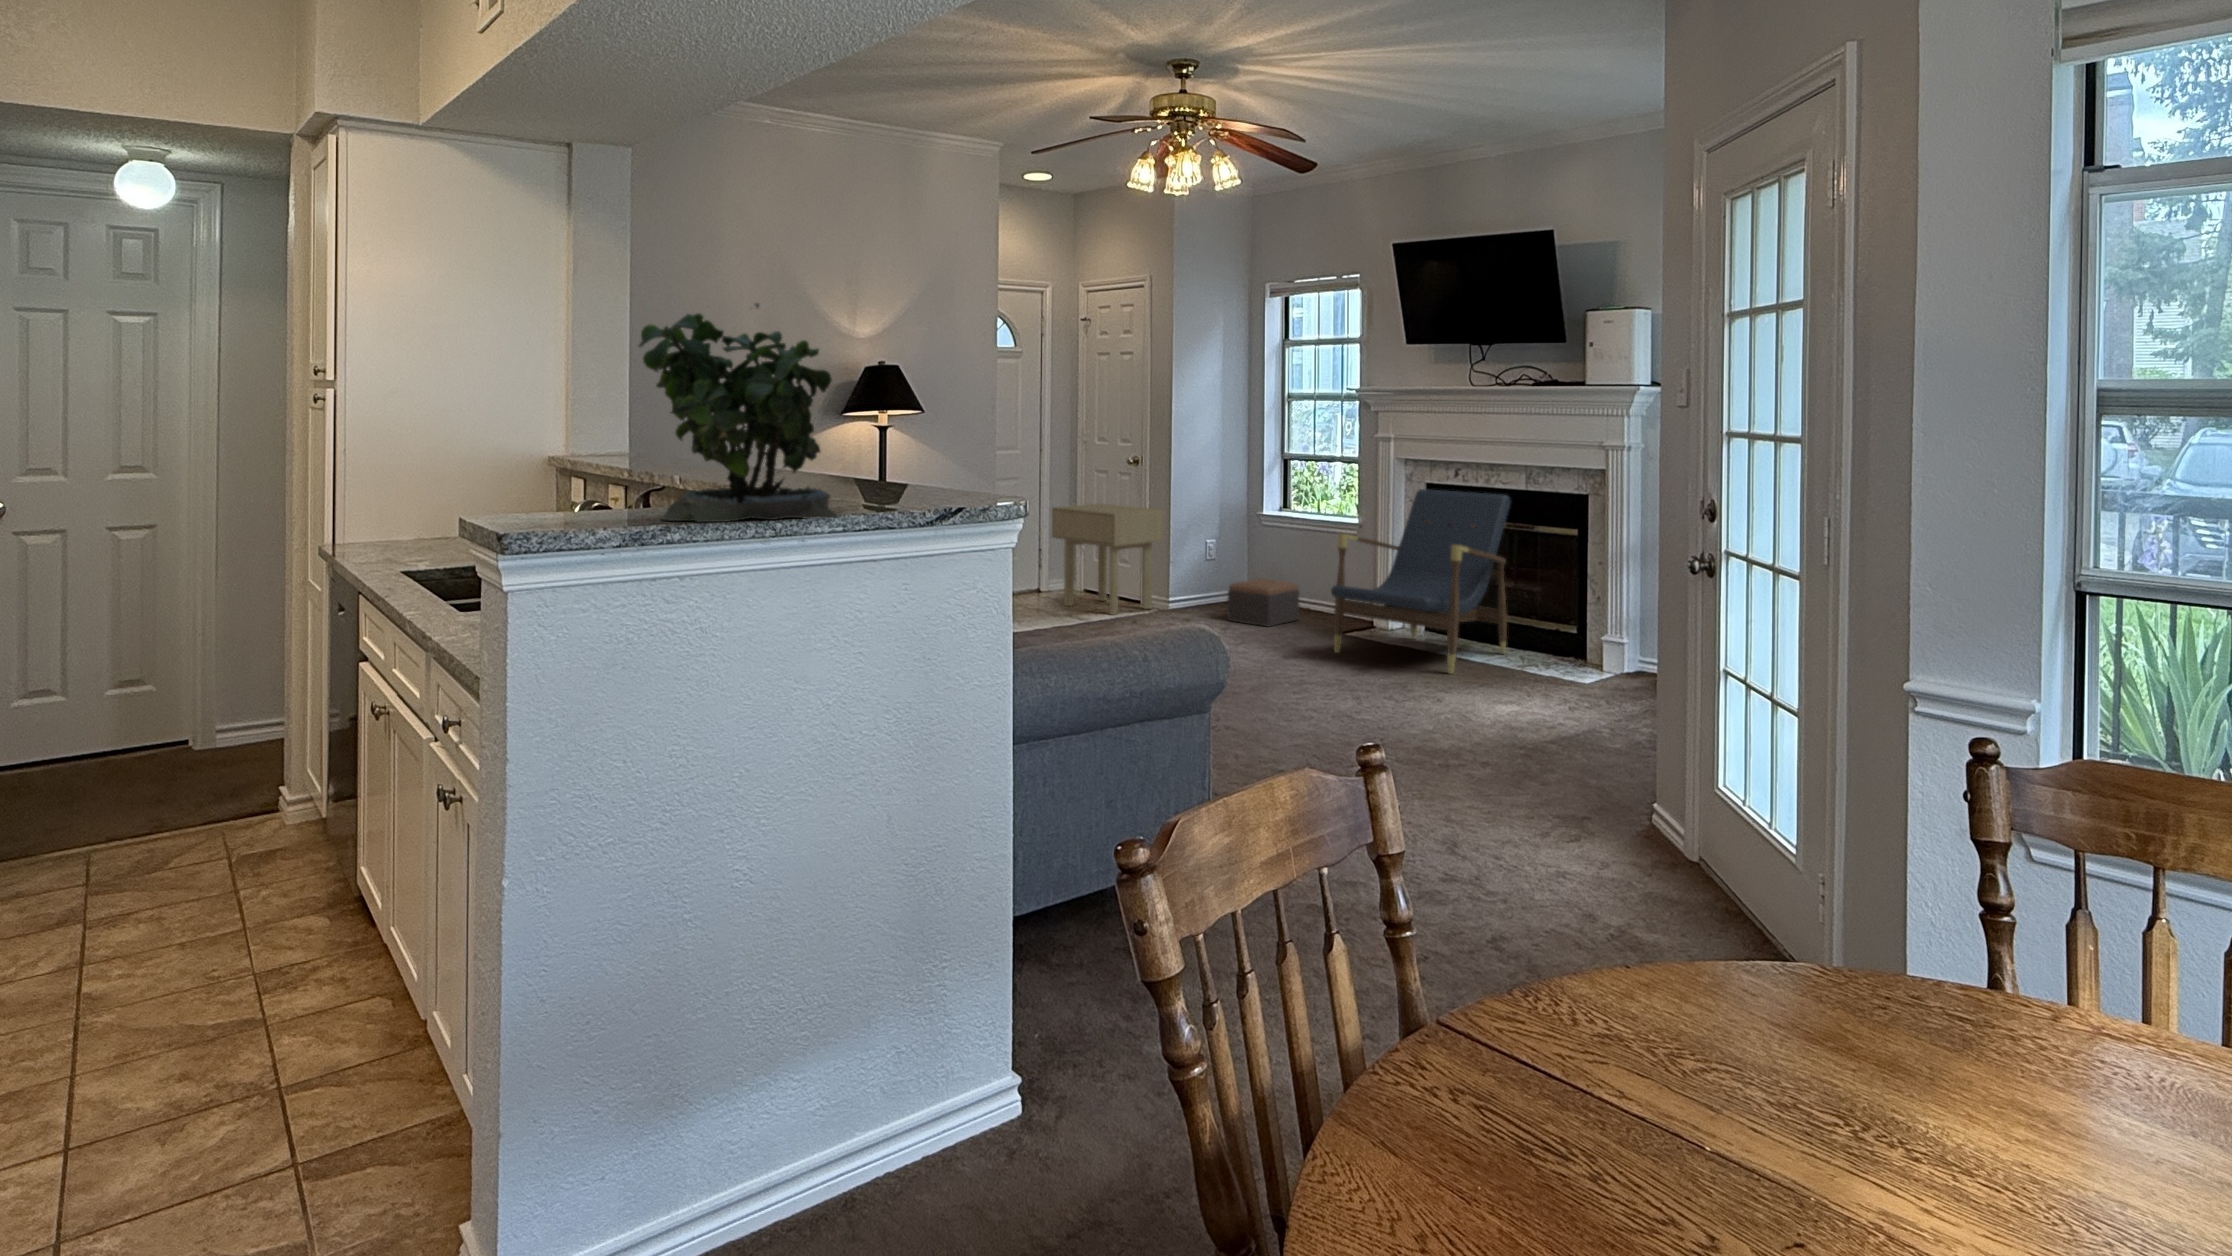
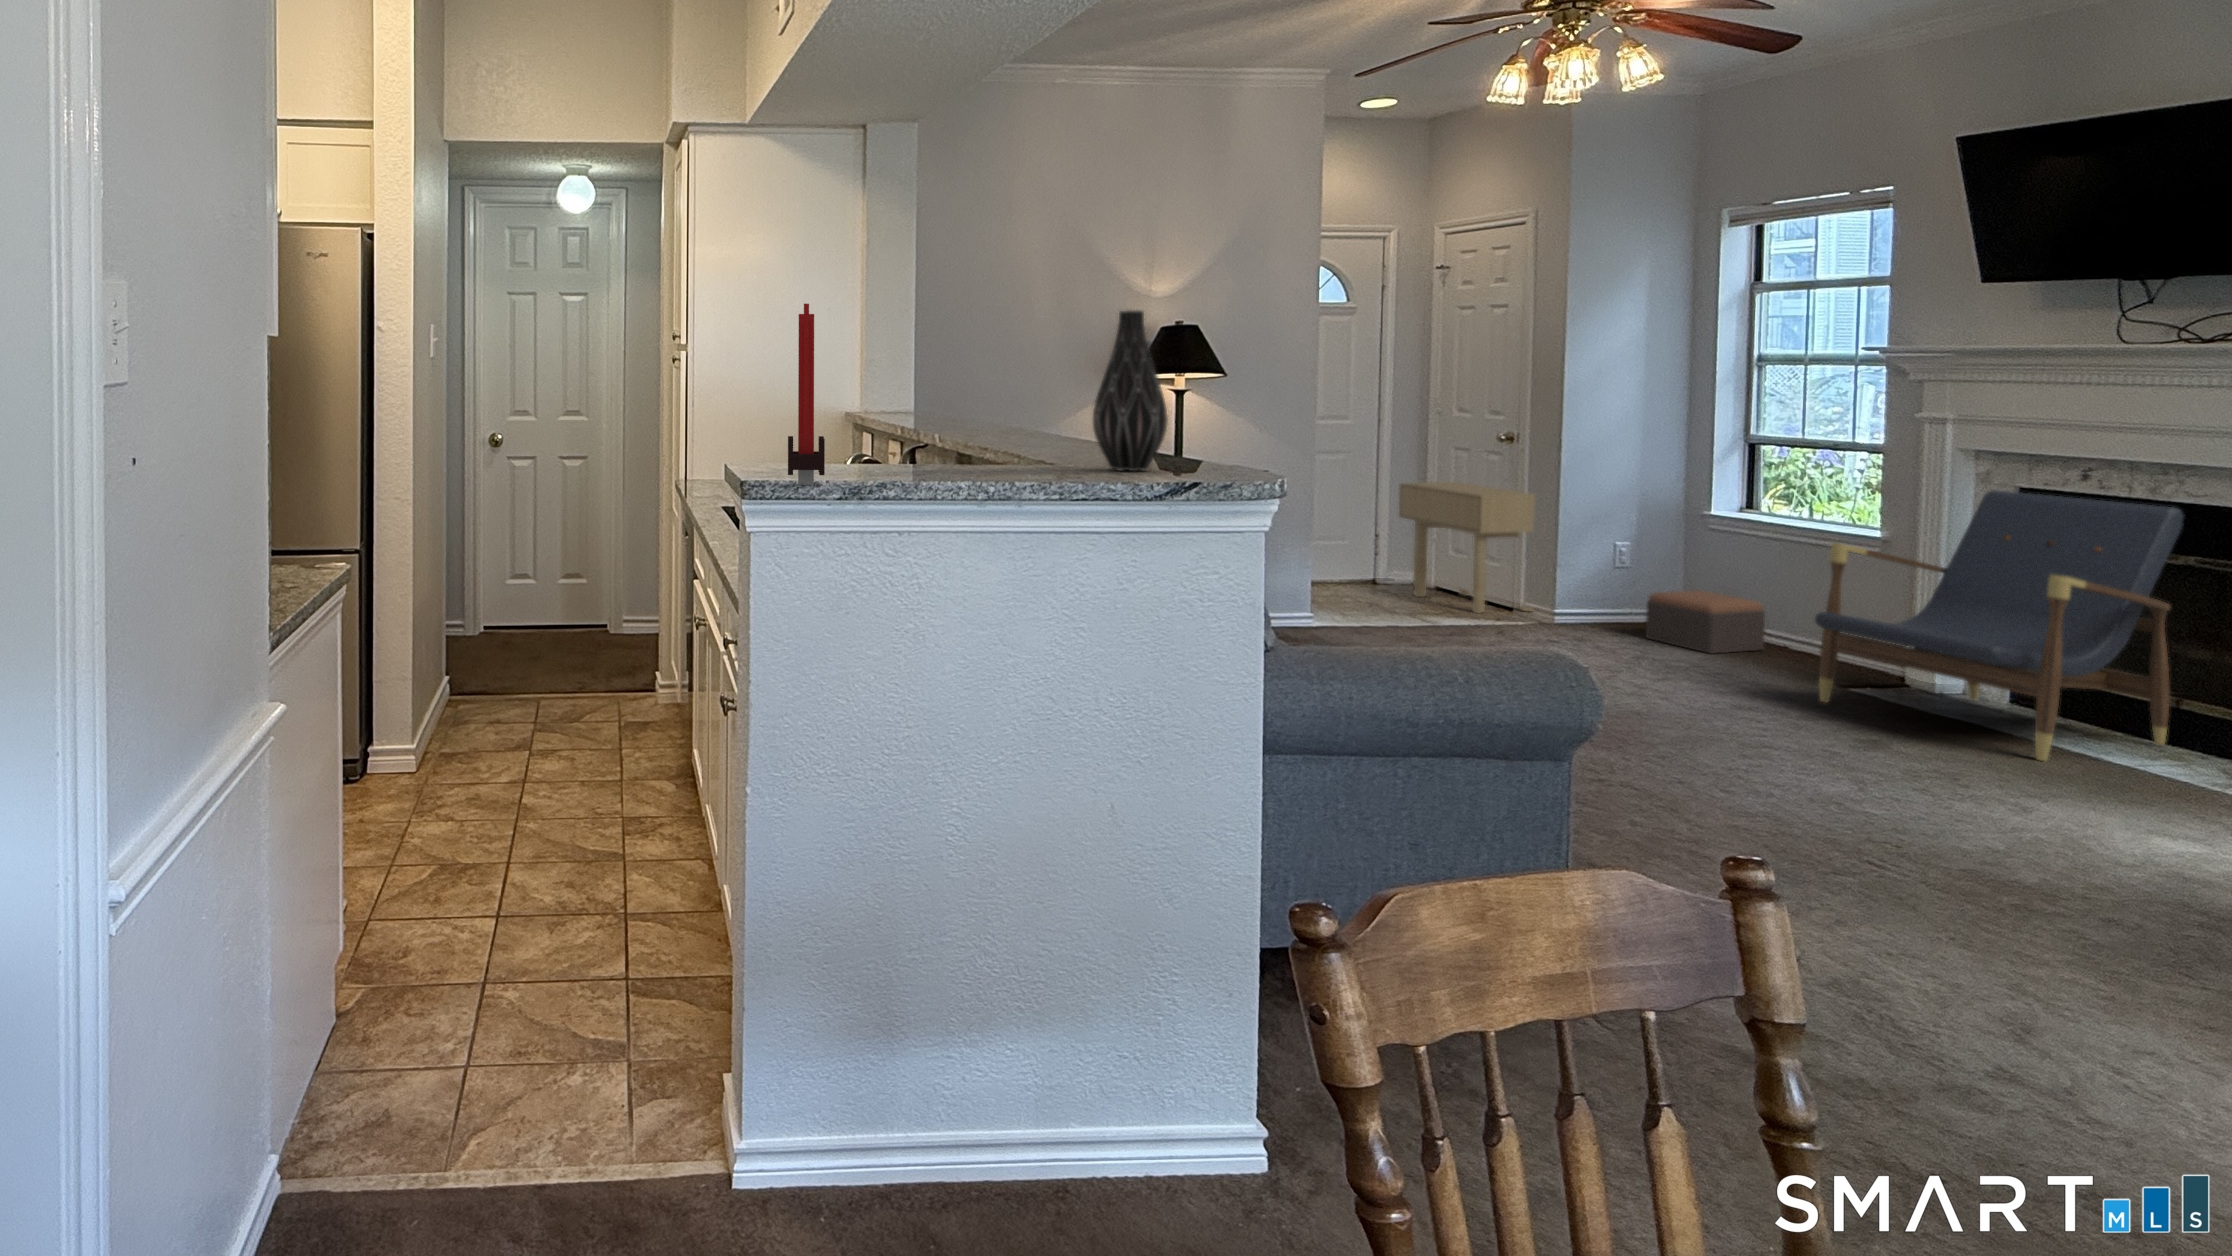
potted plant: present [639,303,839,522] -> none [872,264,1061,487]
candle: none [553,337,600,531] -> present [788,304,825,484]
vase: none [855,351,922,501] -> present [1093,310,1168,471]

